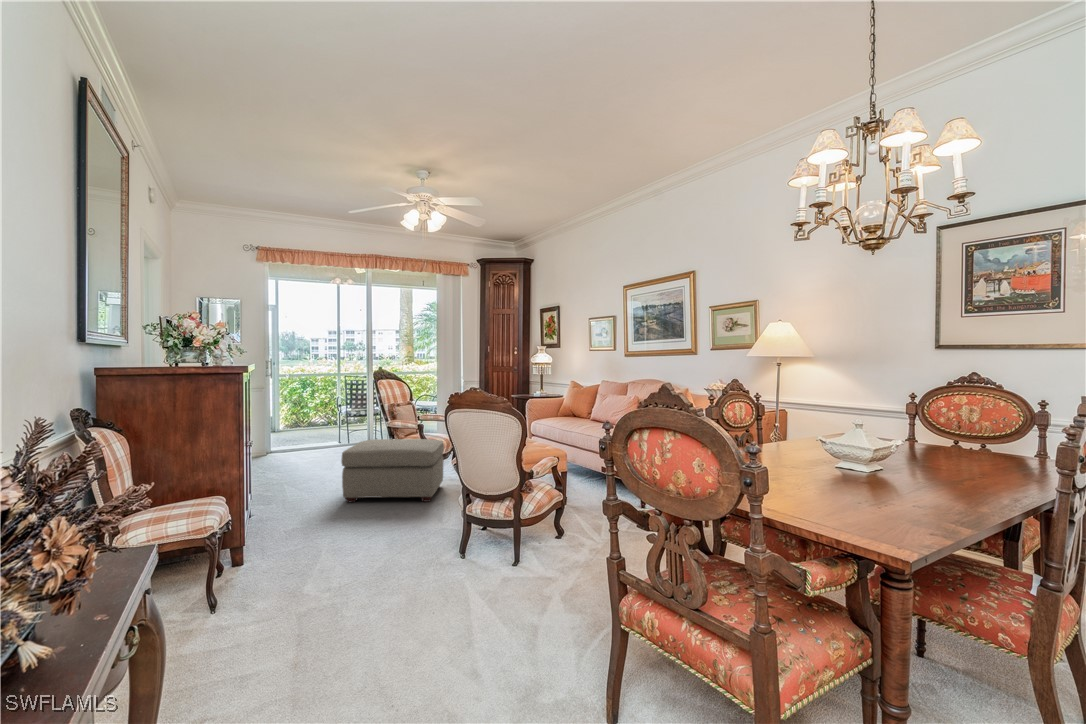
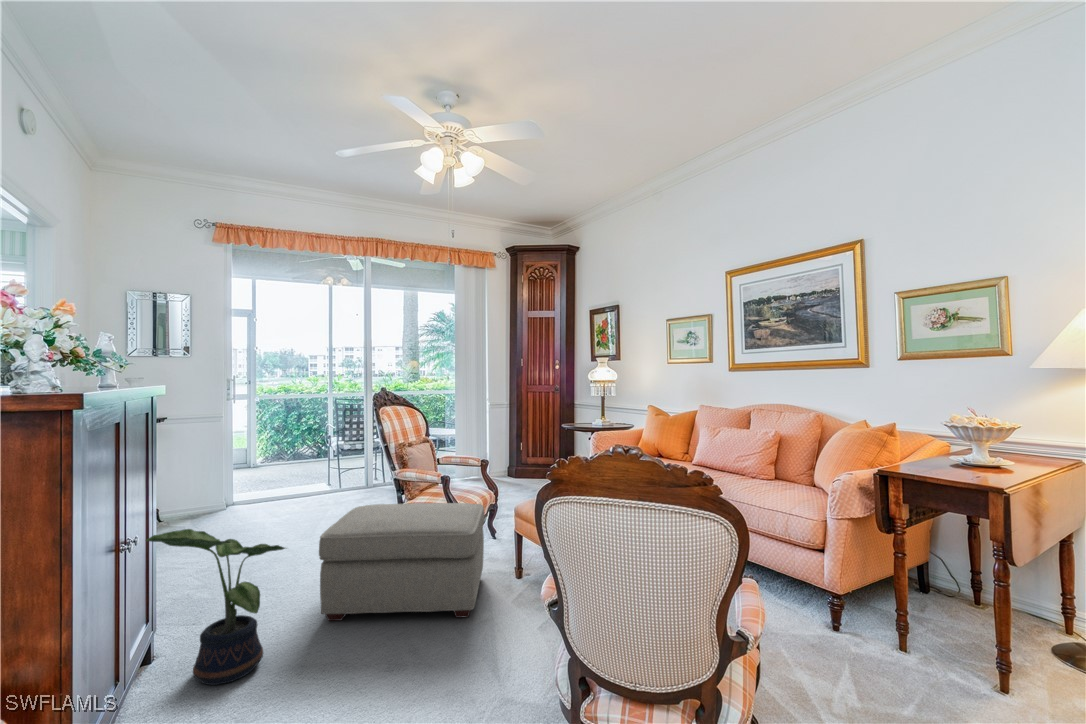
potted plant: none [254,441,326,522] -> present [146,529,285,685]

